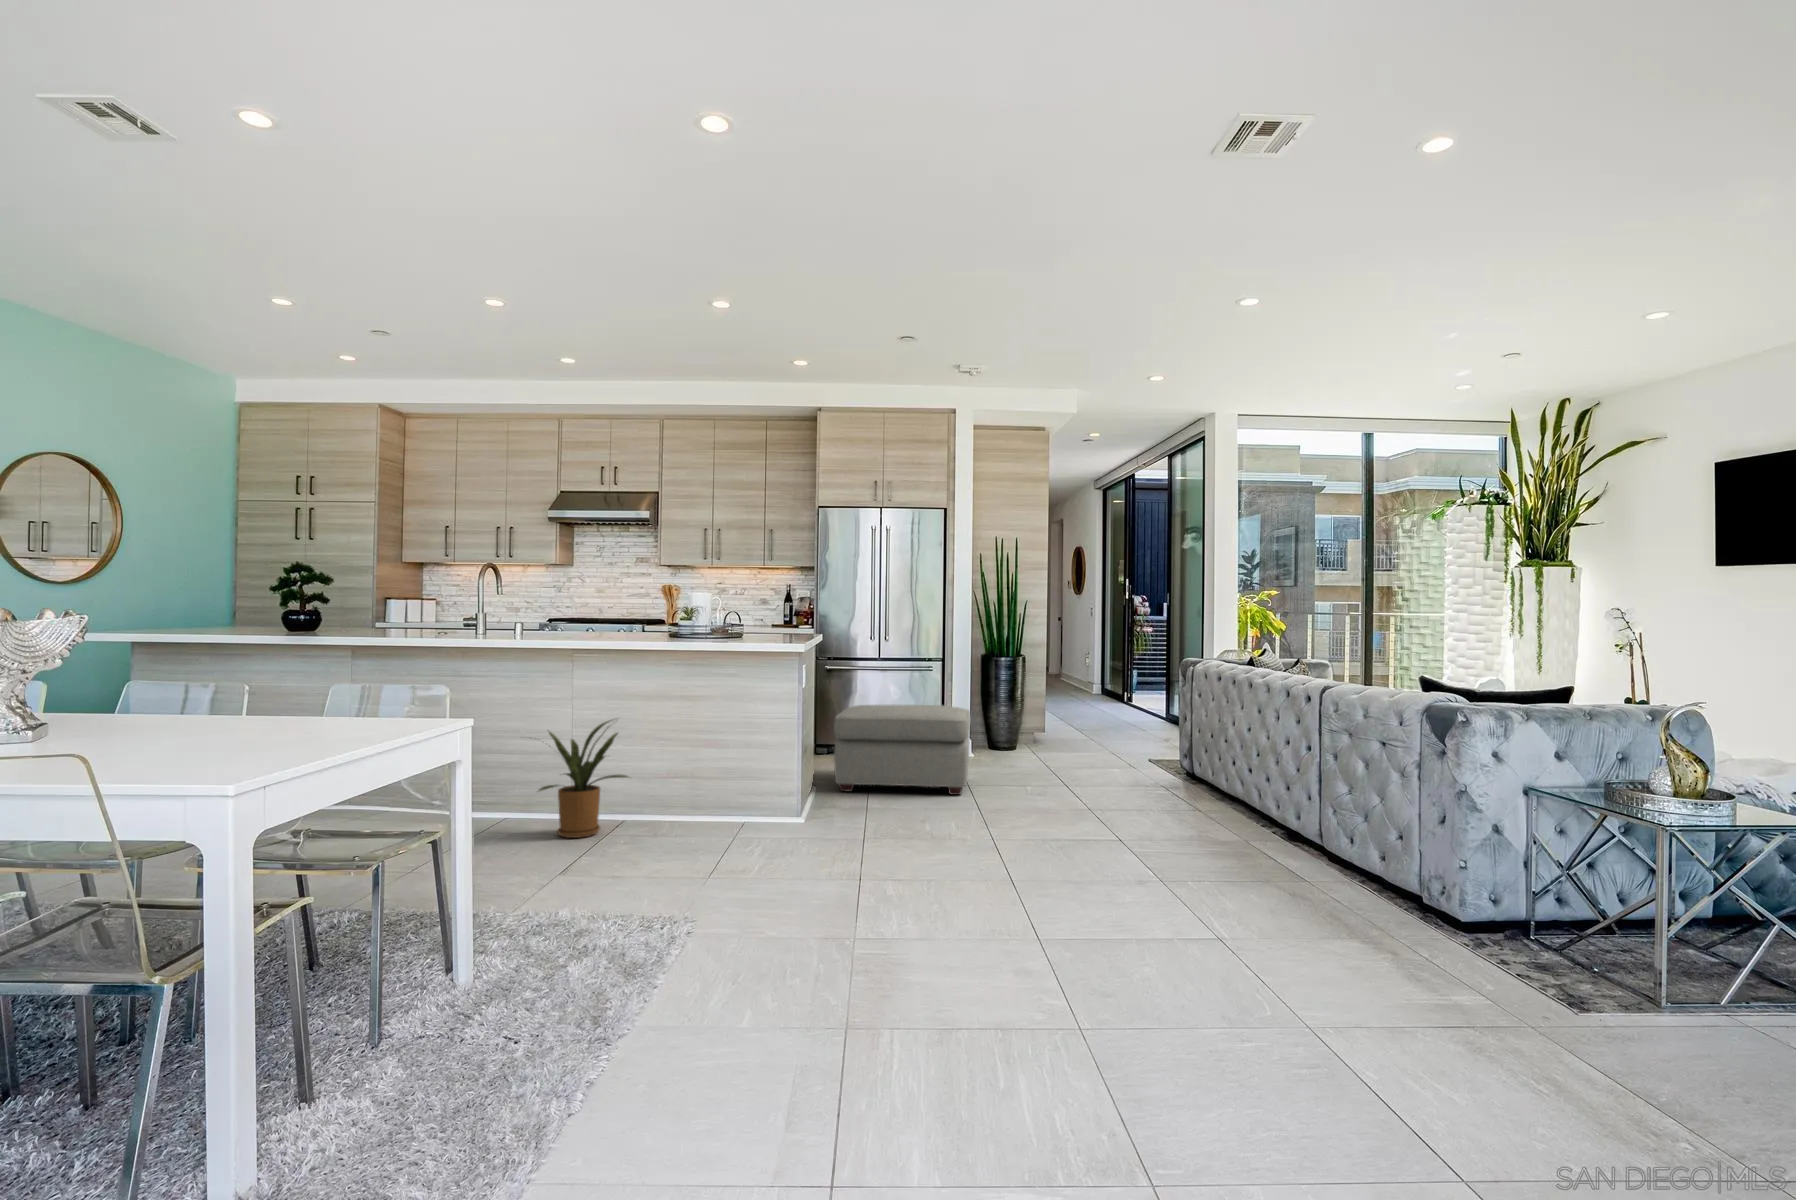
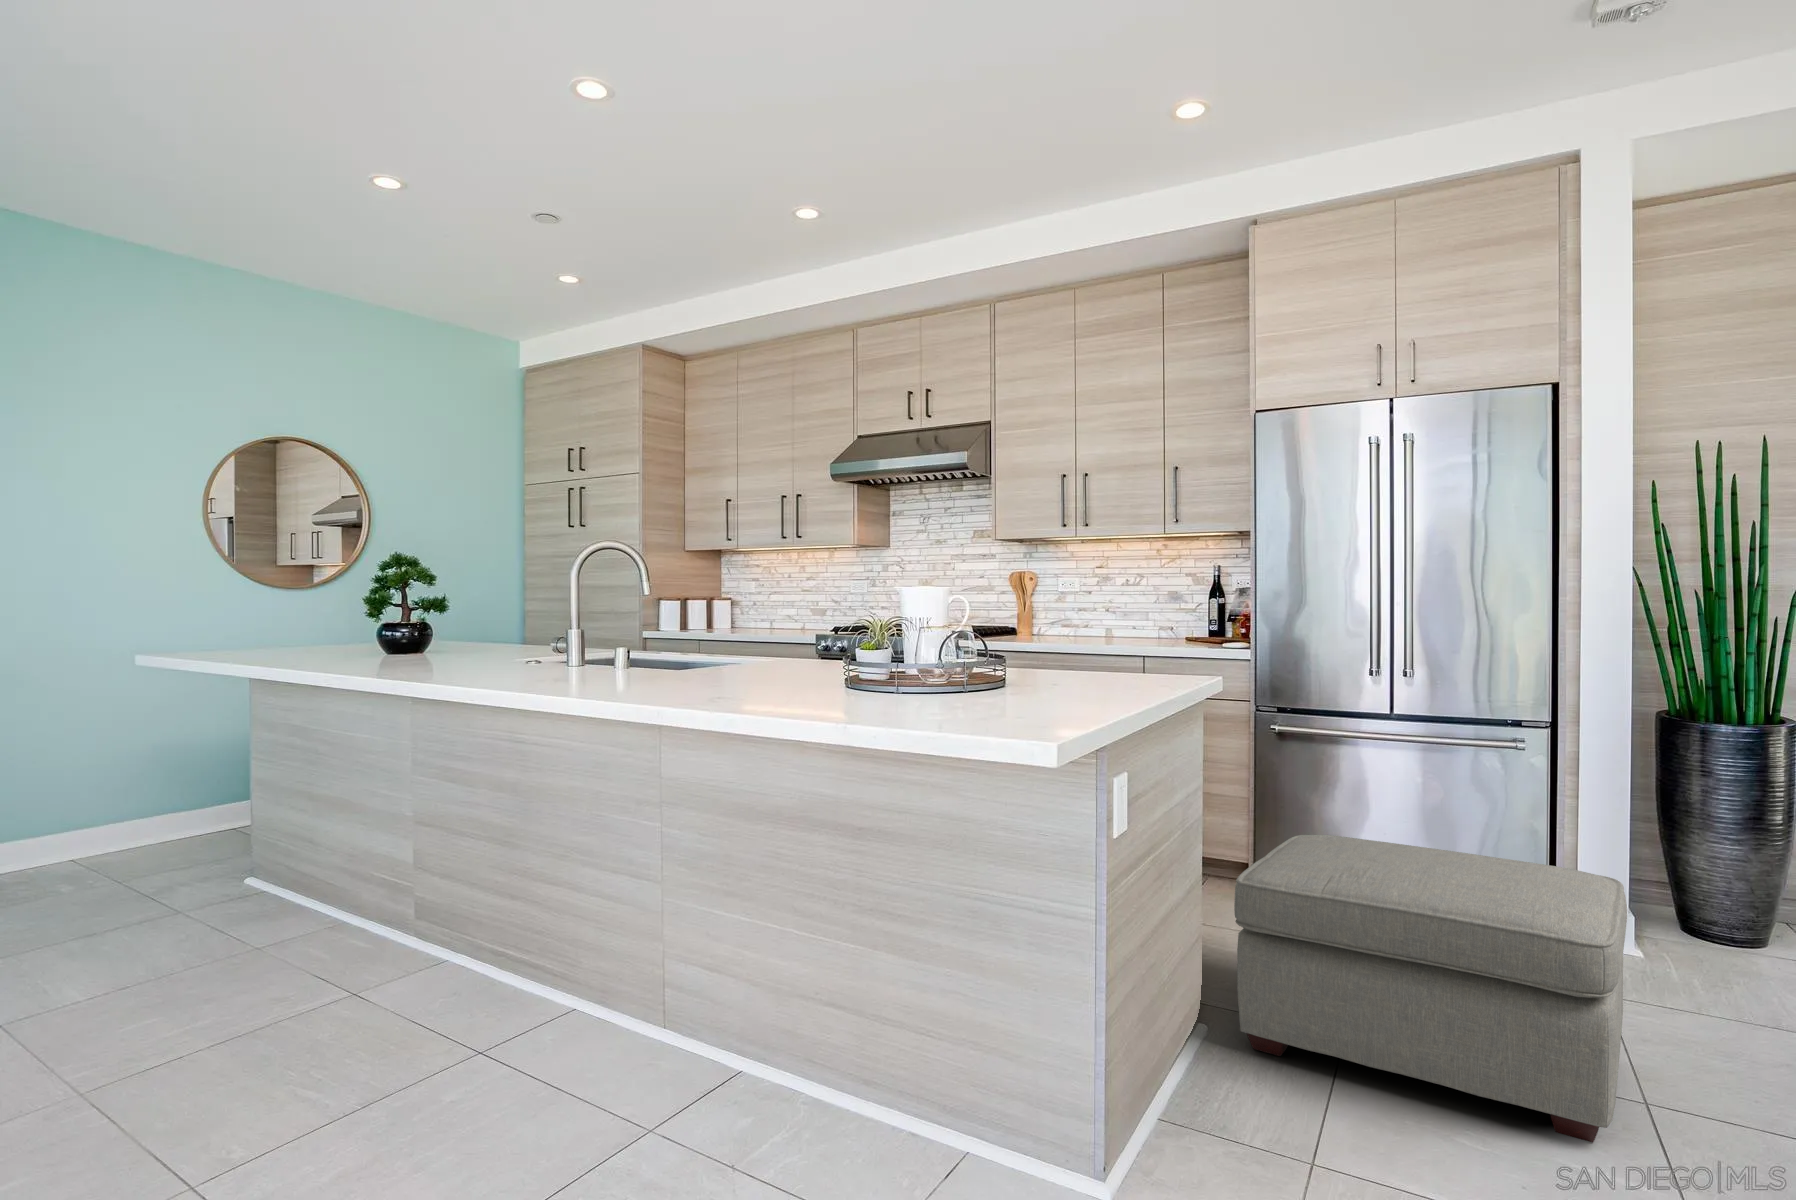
house plant: present [538,720,628,838] -> none [524,868,734,1119]

